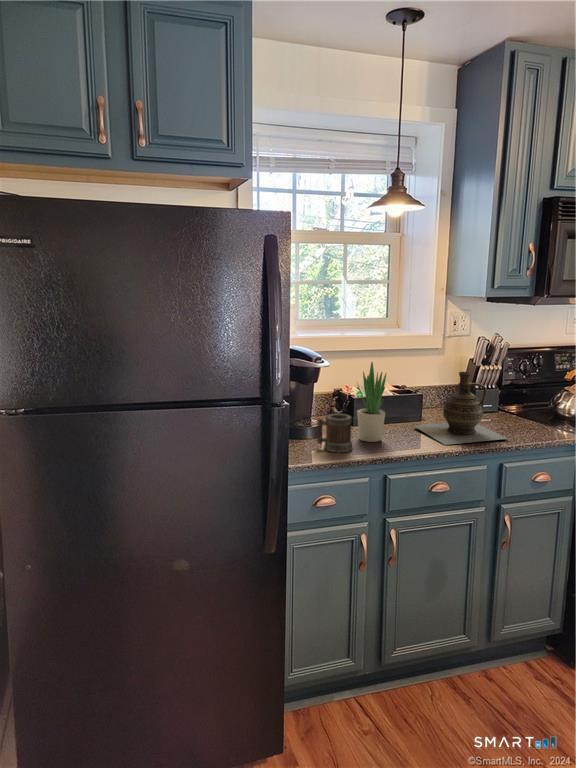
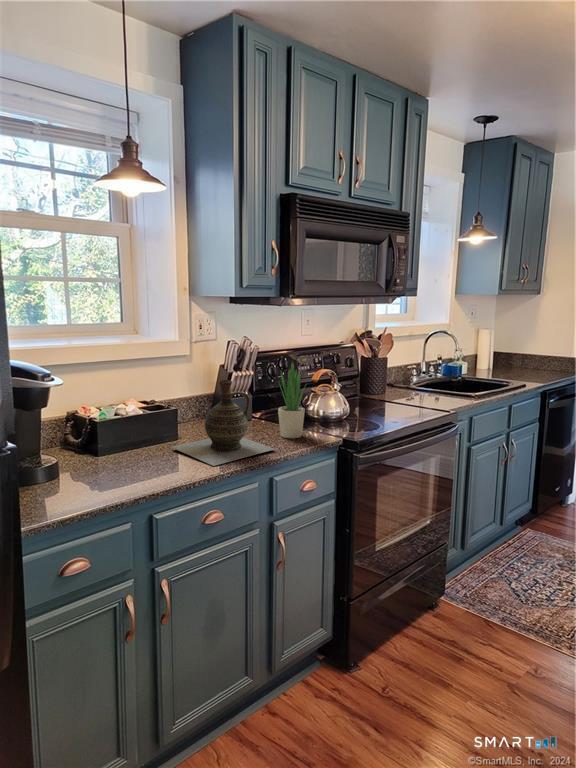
potted plant: present [357,362,386,442] -> present [278,360,306,438]
mug: present [317,414,352,452] -> none [52,445,104,497]

